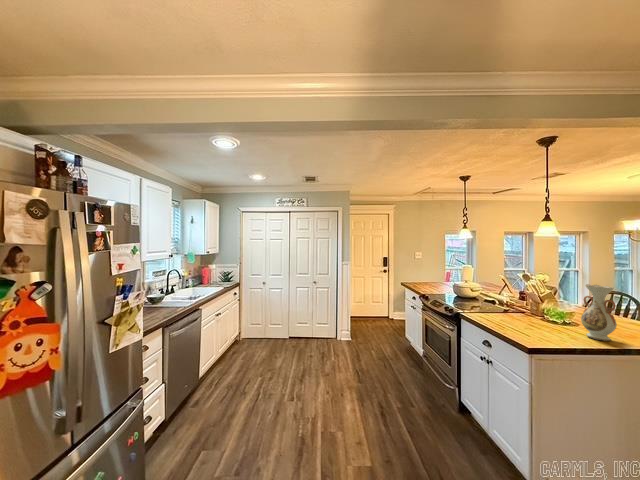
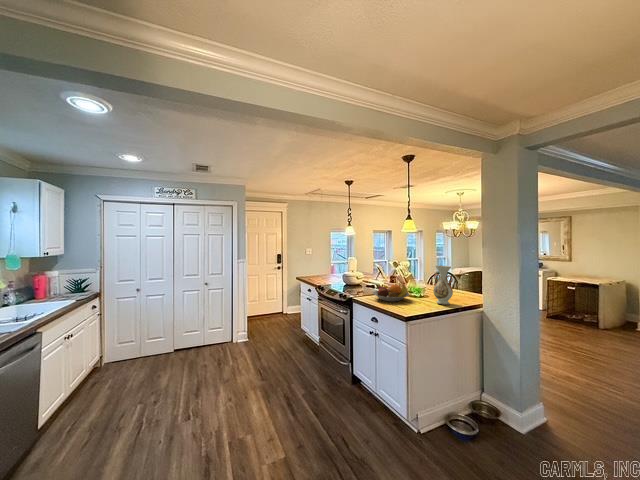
fruit bowl: none [487,303,541,325] -> present [373,285,409,302]

